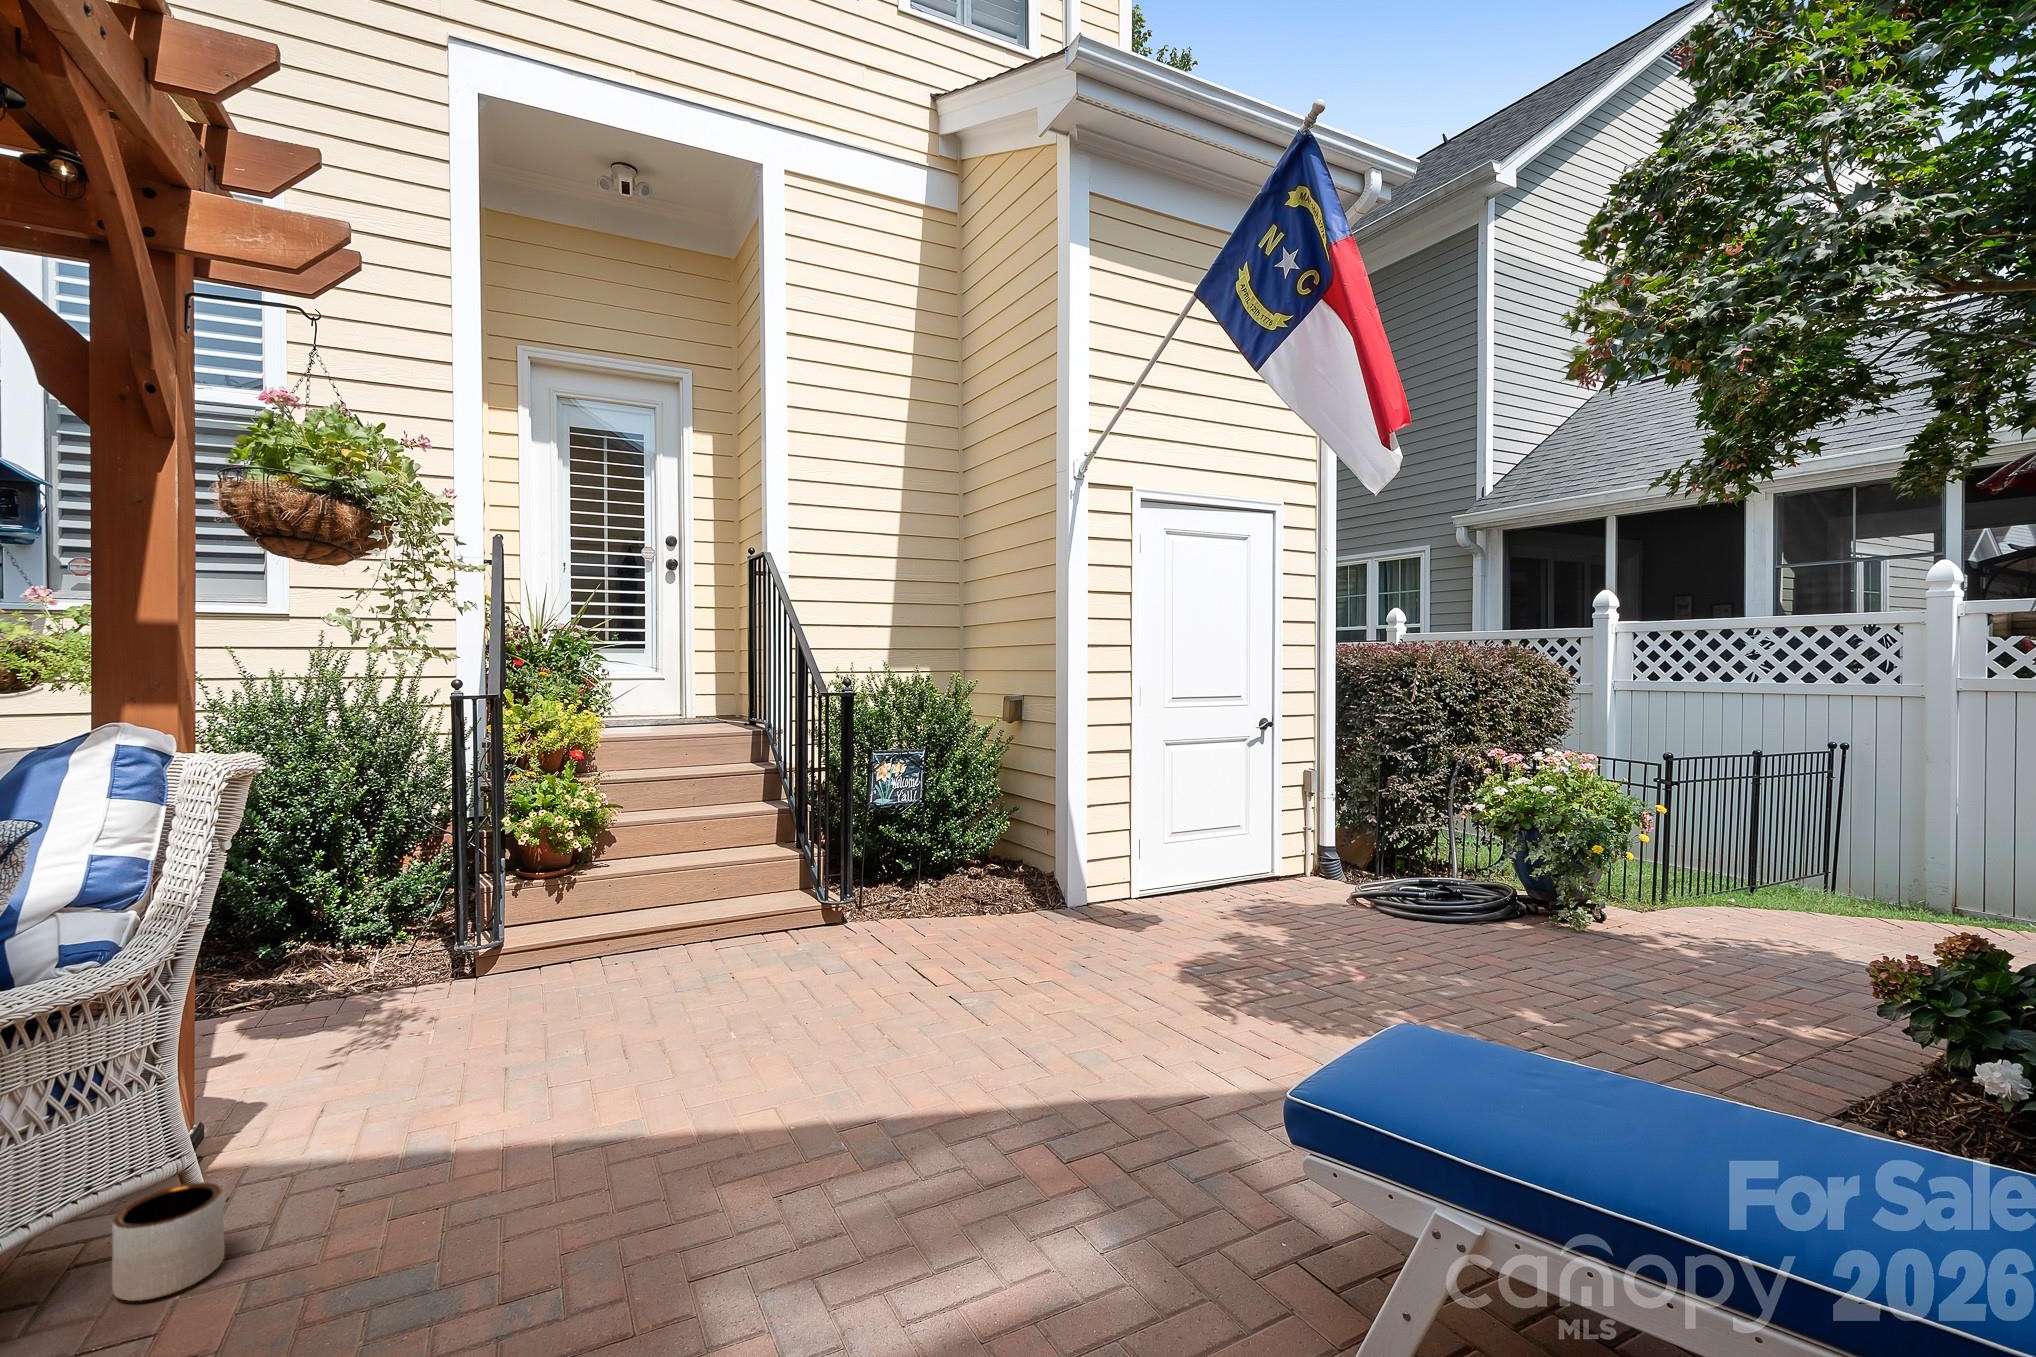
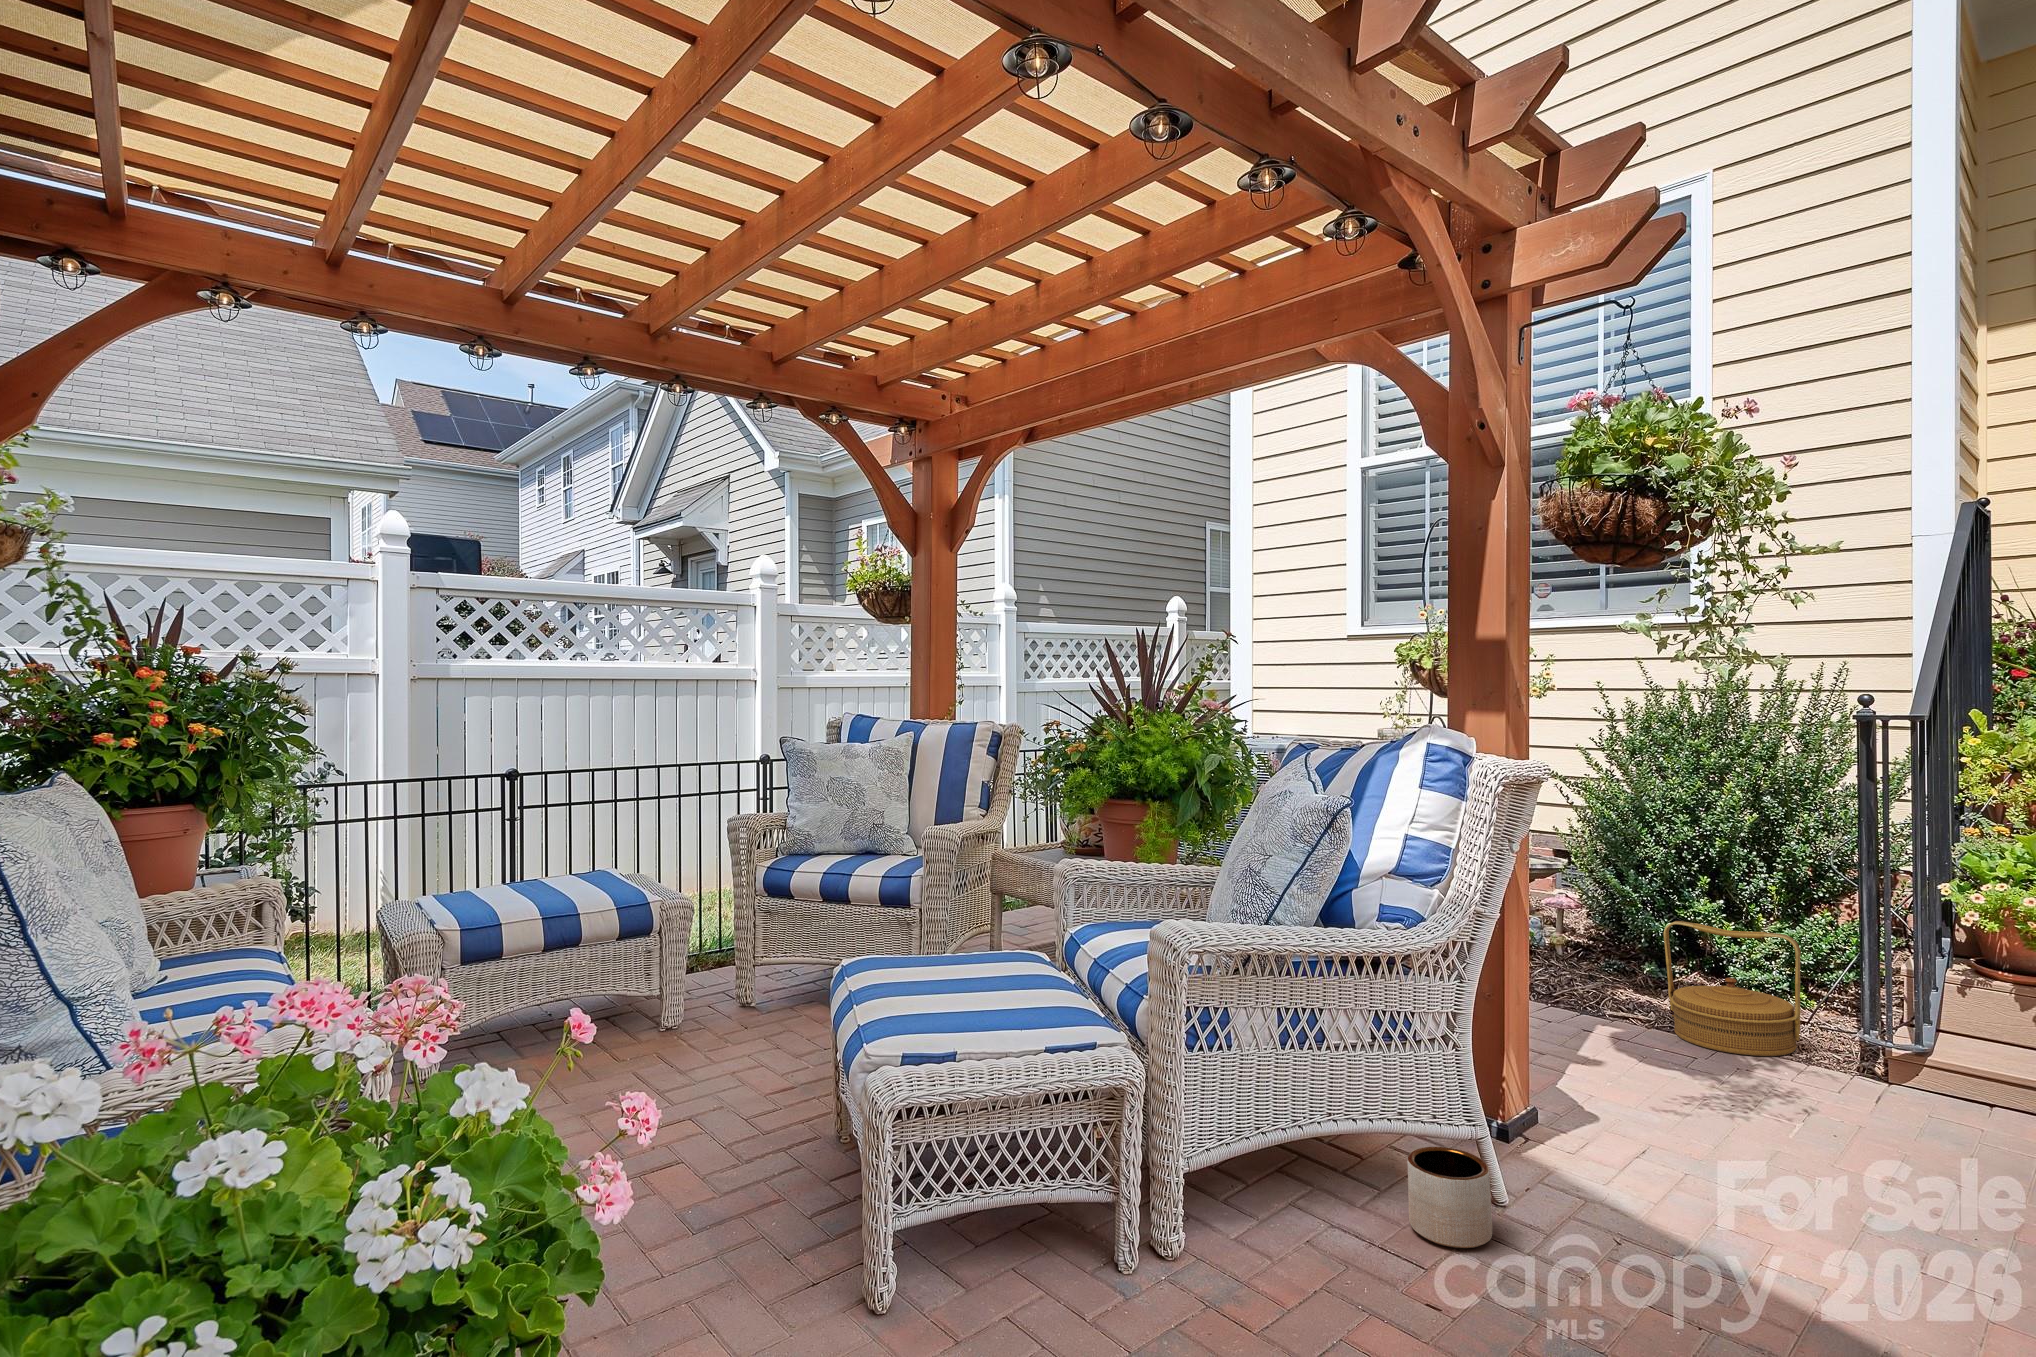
woven basket: none [285,887,409,1006] -> present [1663,921,1801,1056]

